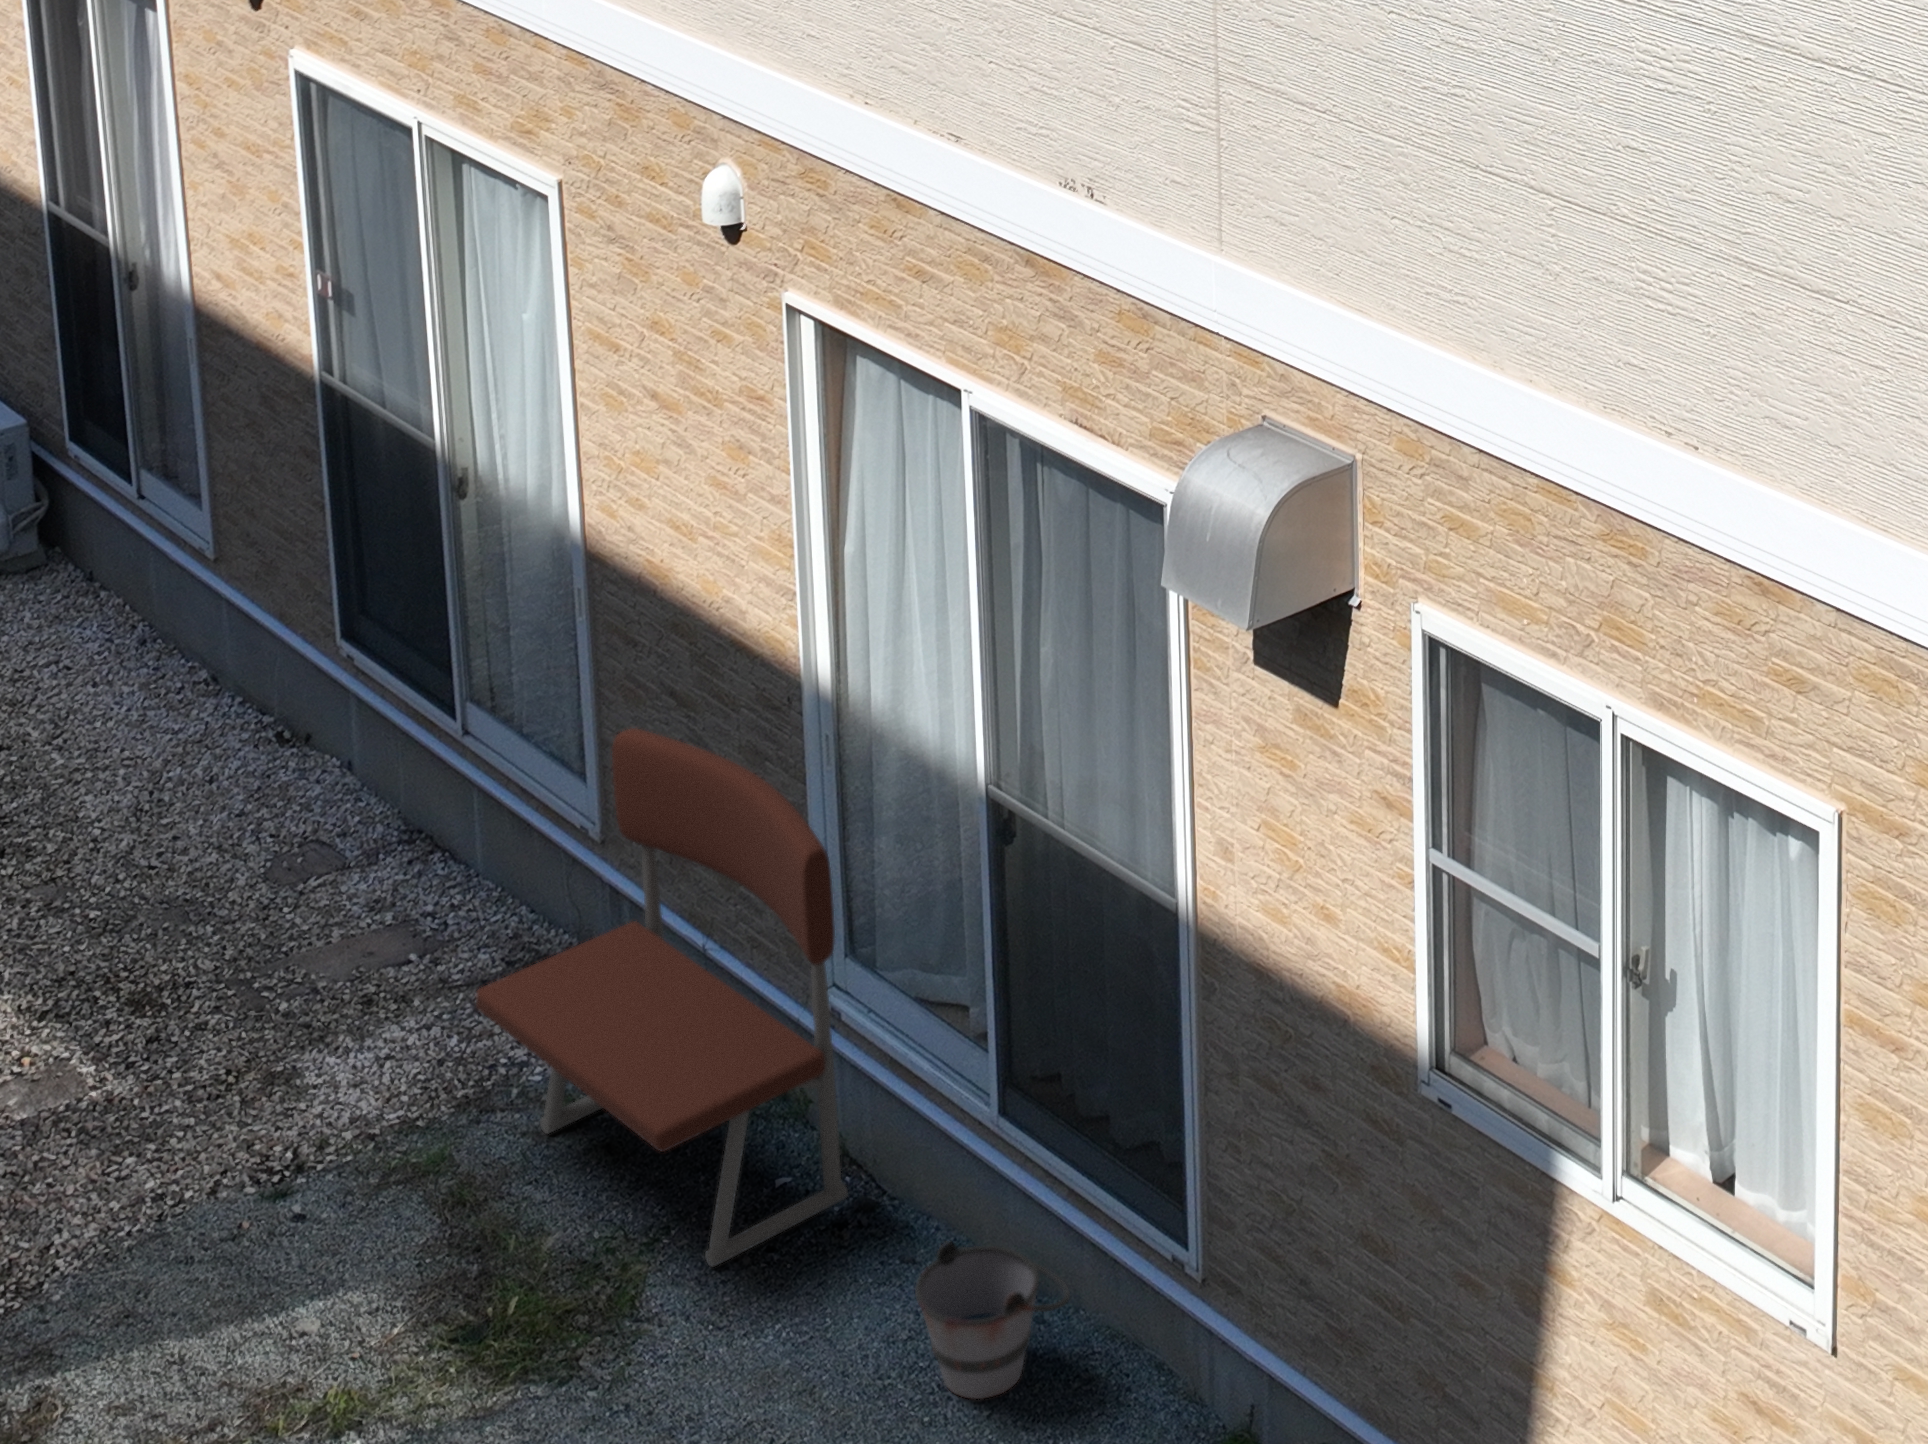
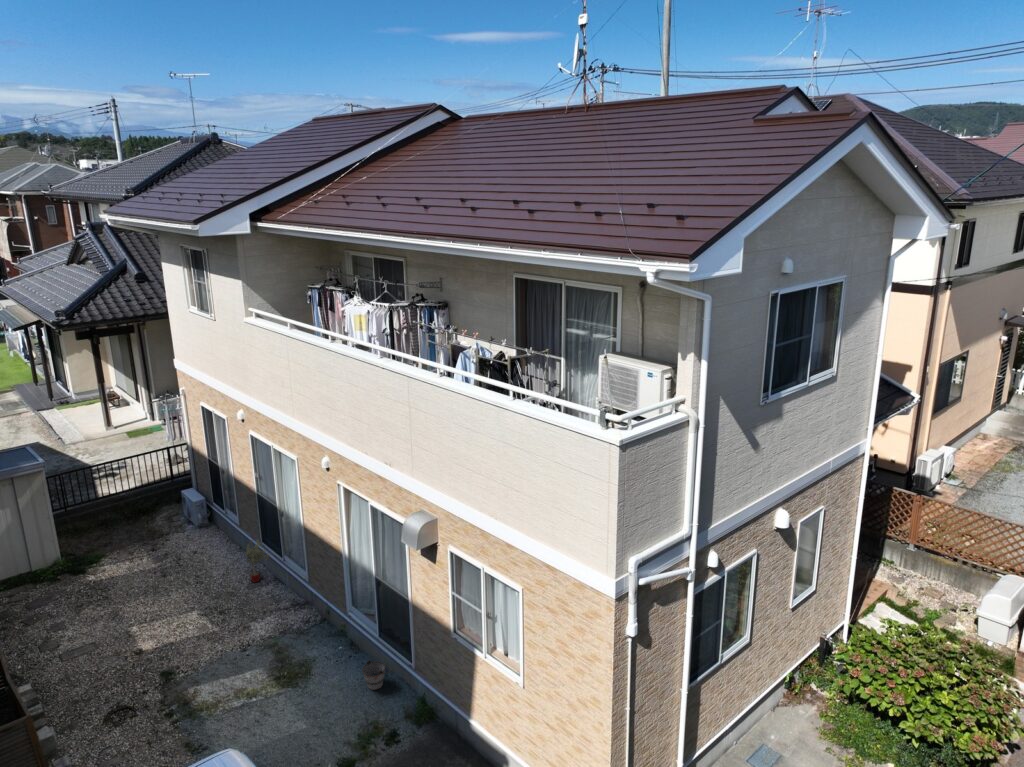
potted tree: none [247,620,389,850] -> present [246,541,269,582]
bench: present [476,728,848,1267] -> none [282,562,353,664]

